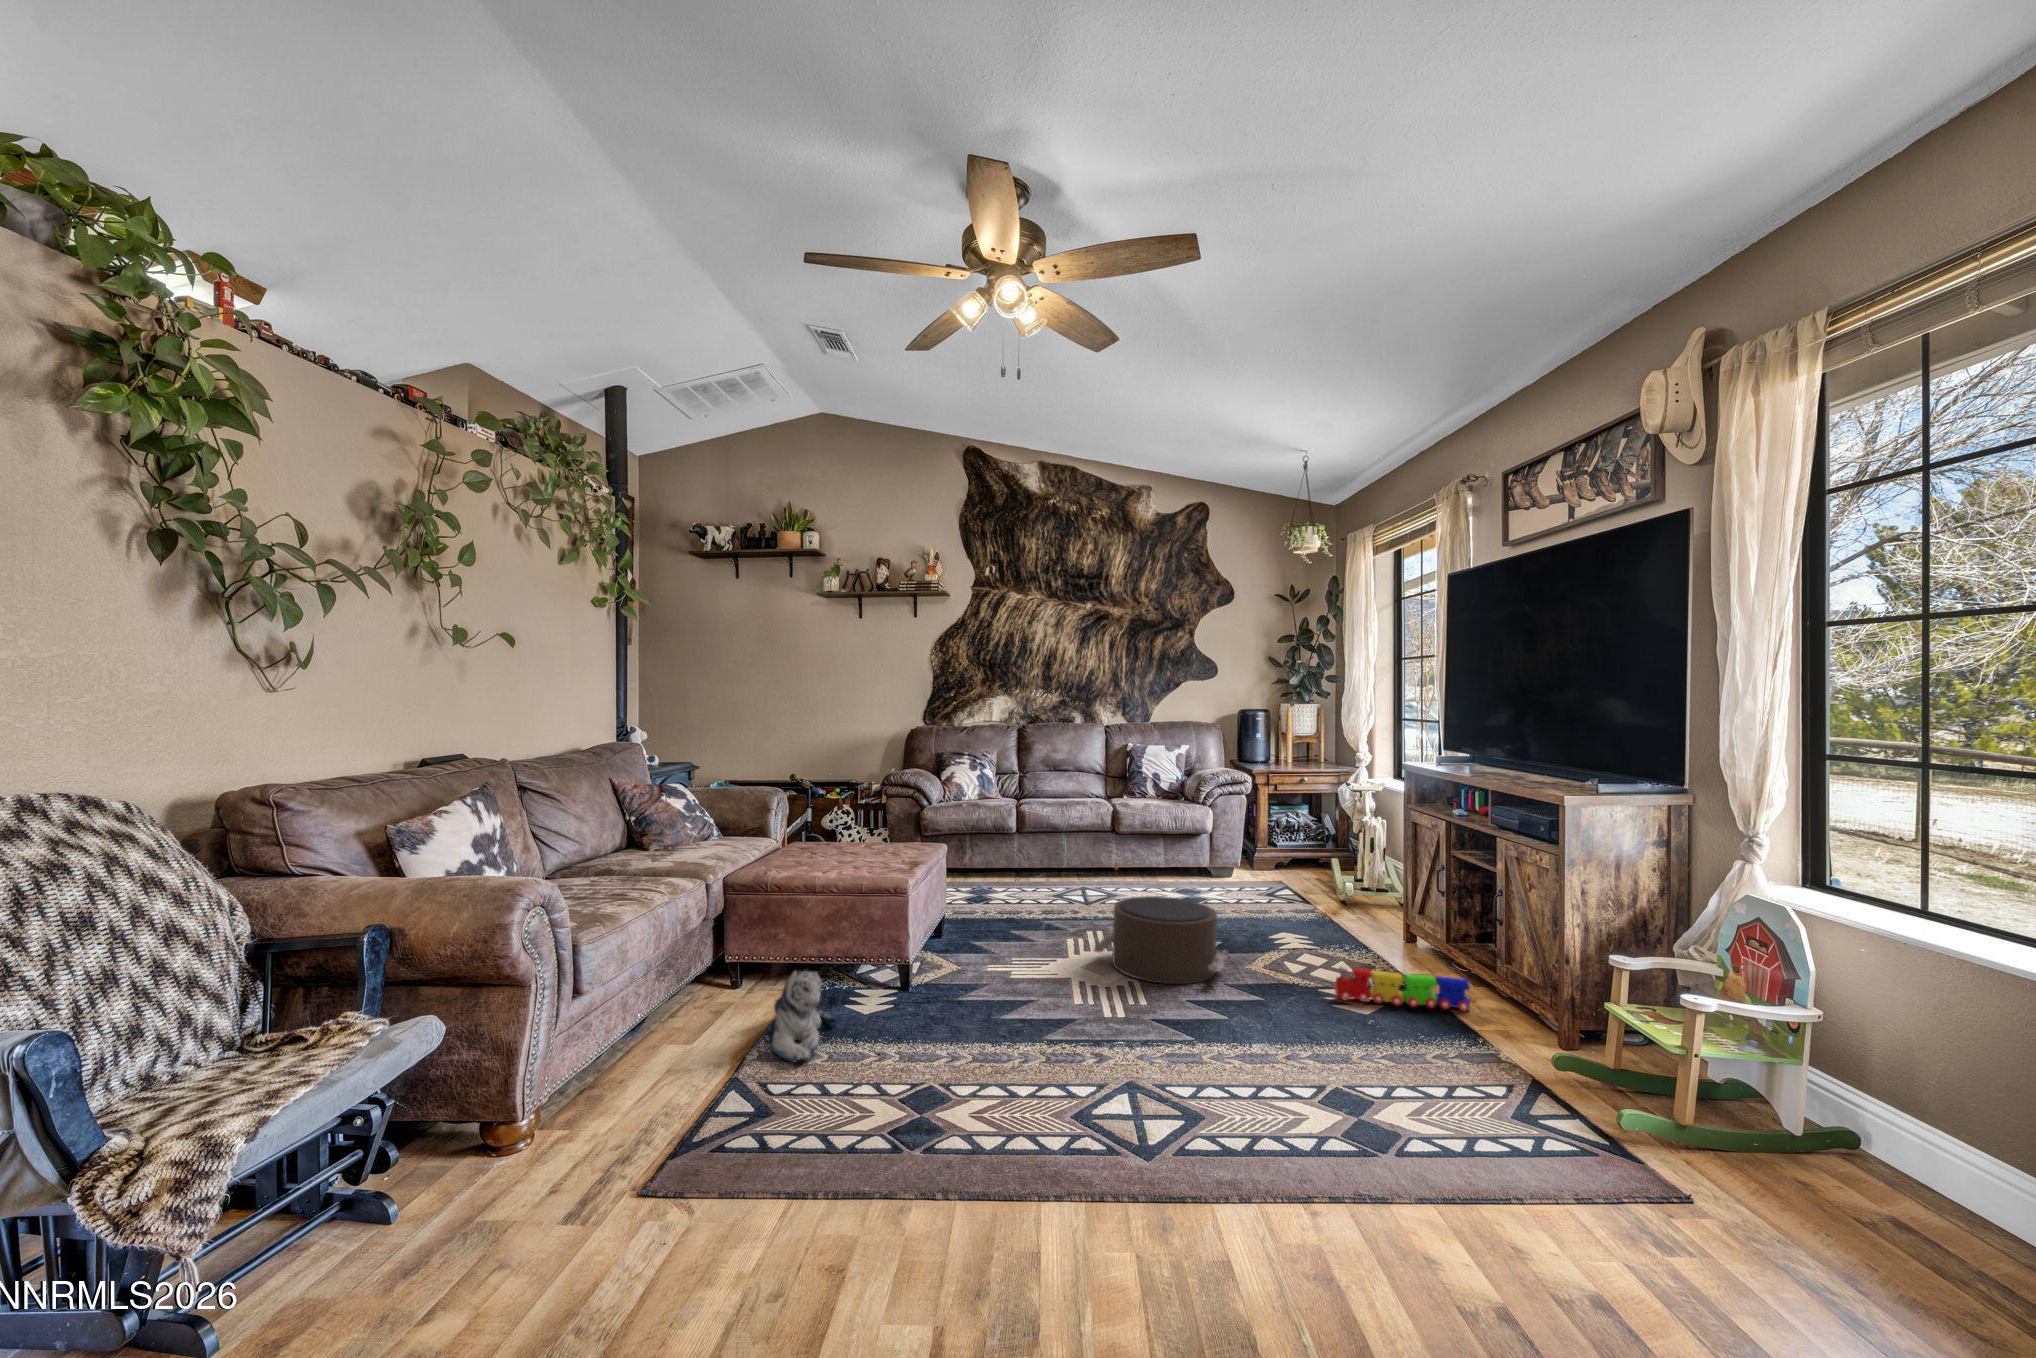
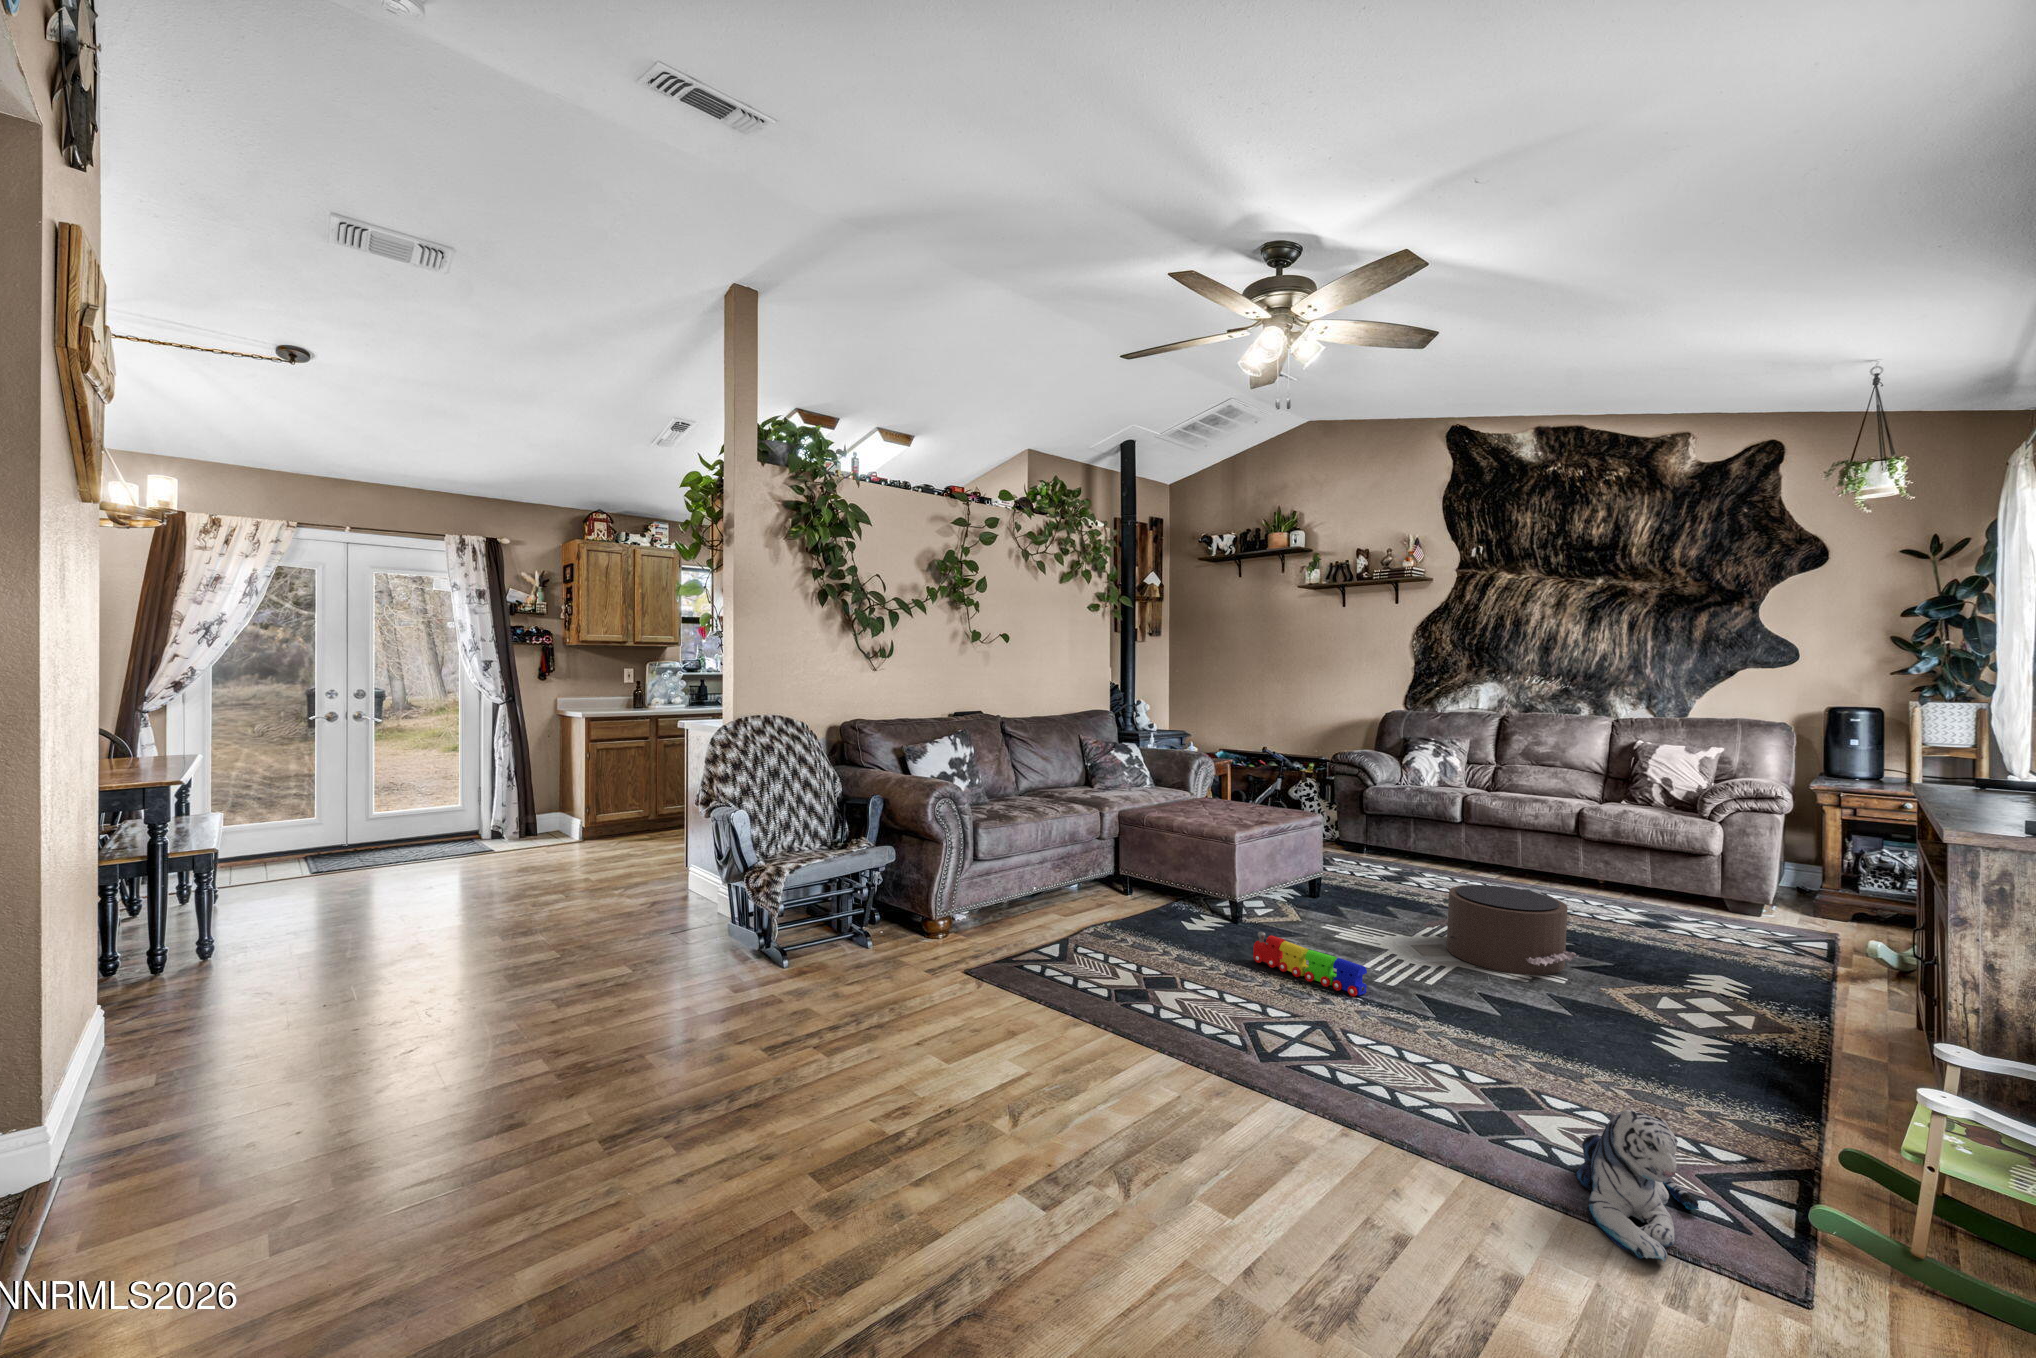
toy train: present [1335,966,1470,1011] -> present [1253,932,1367,996]
plush toy: present [768,971,837,1062] -> present [1574,1110,1699,1262]

